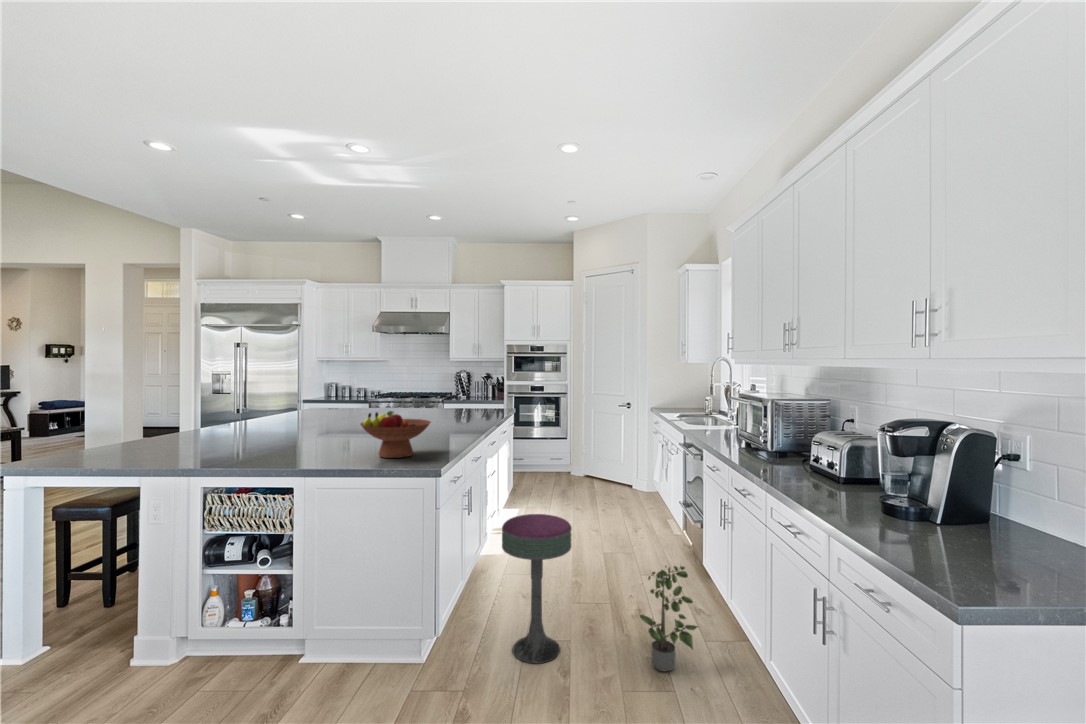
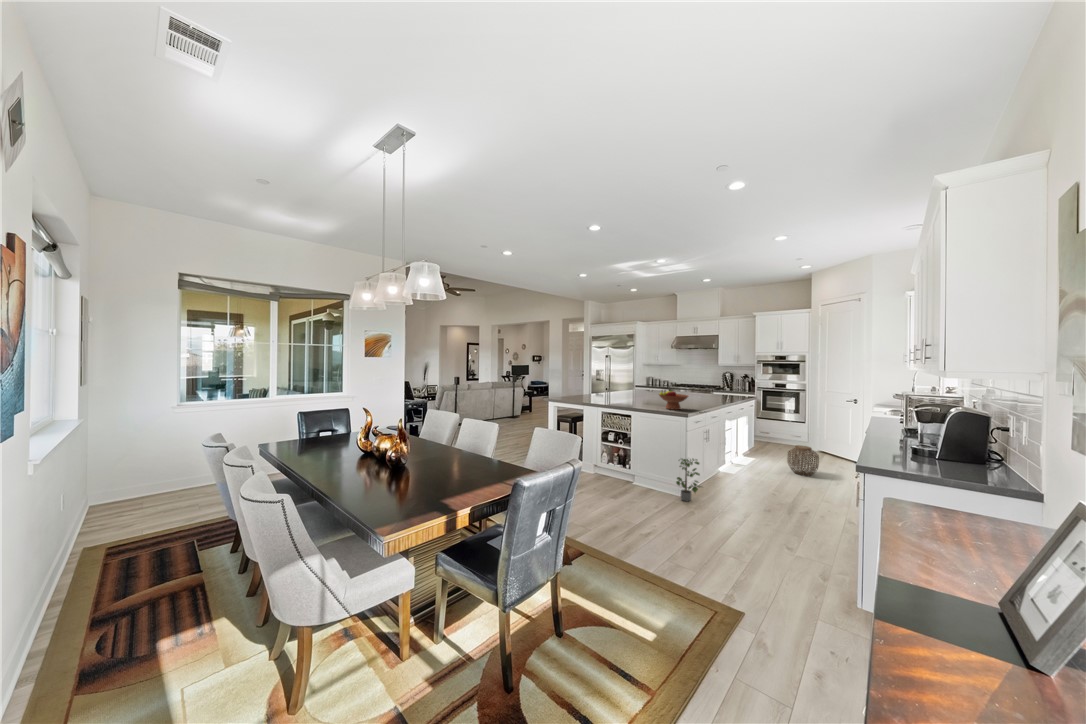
woven basket: none [570,480,611,529] -> present [787,445,819,476]
bar stool: present [502,514,572,663] -> none [720,444,756,510]
potted plant: present [640,566,698,672] -> present [676,459,701,501]

